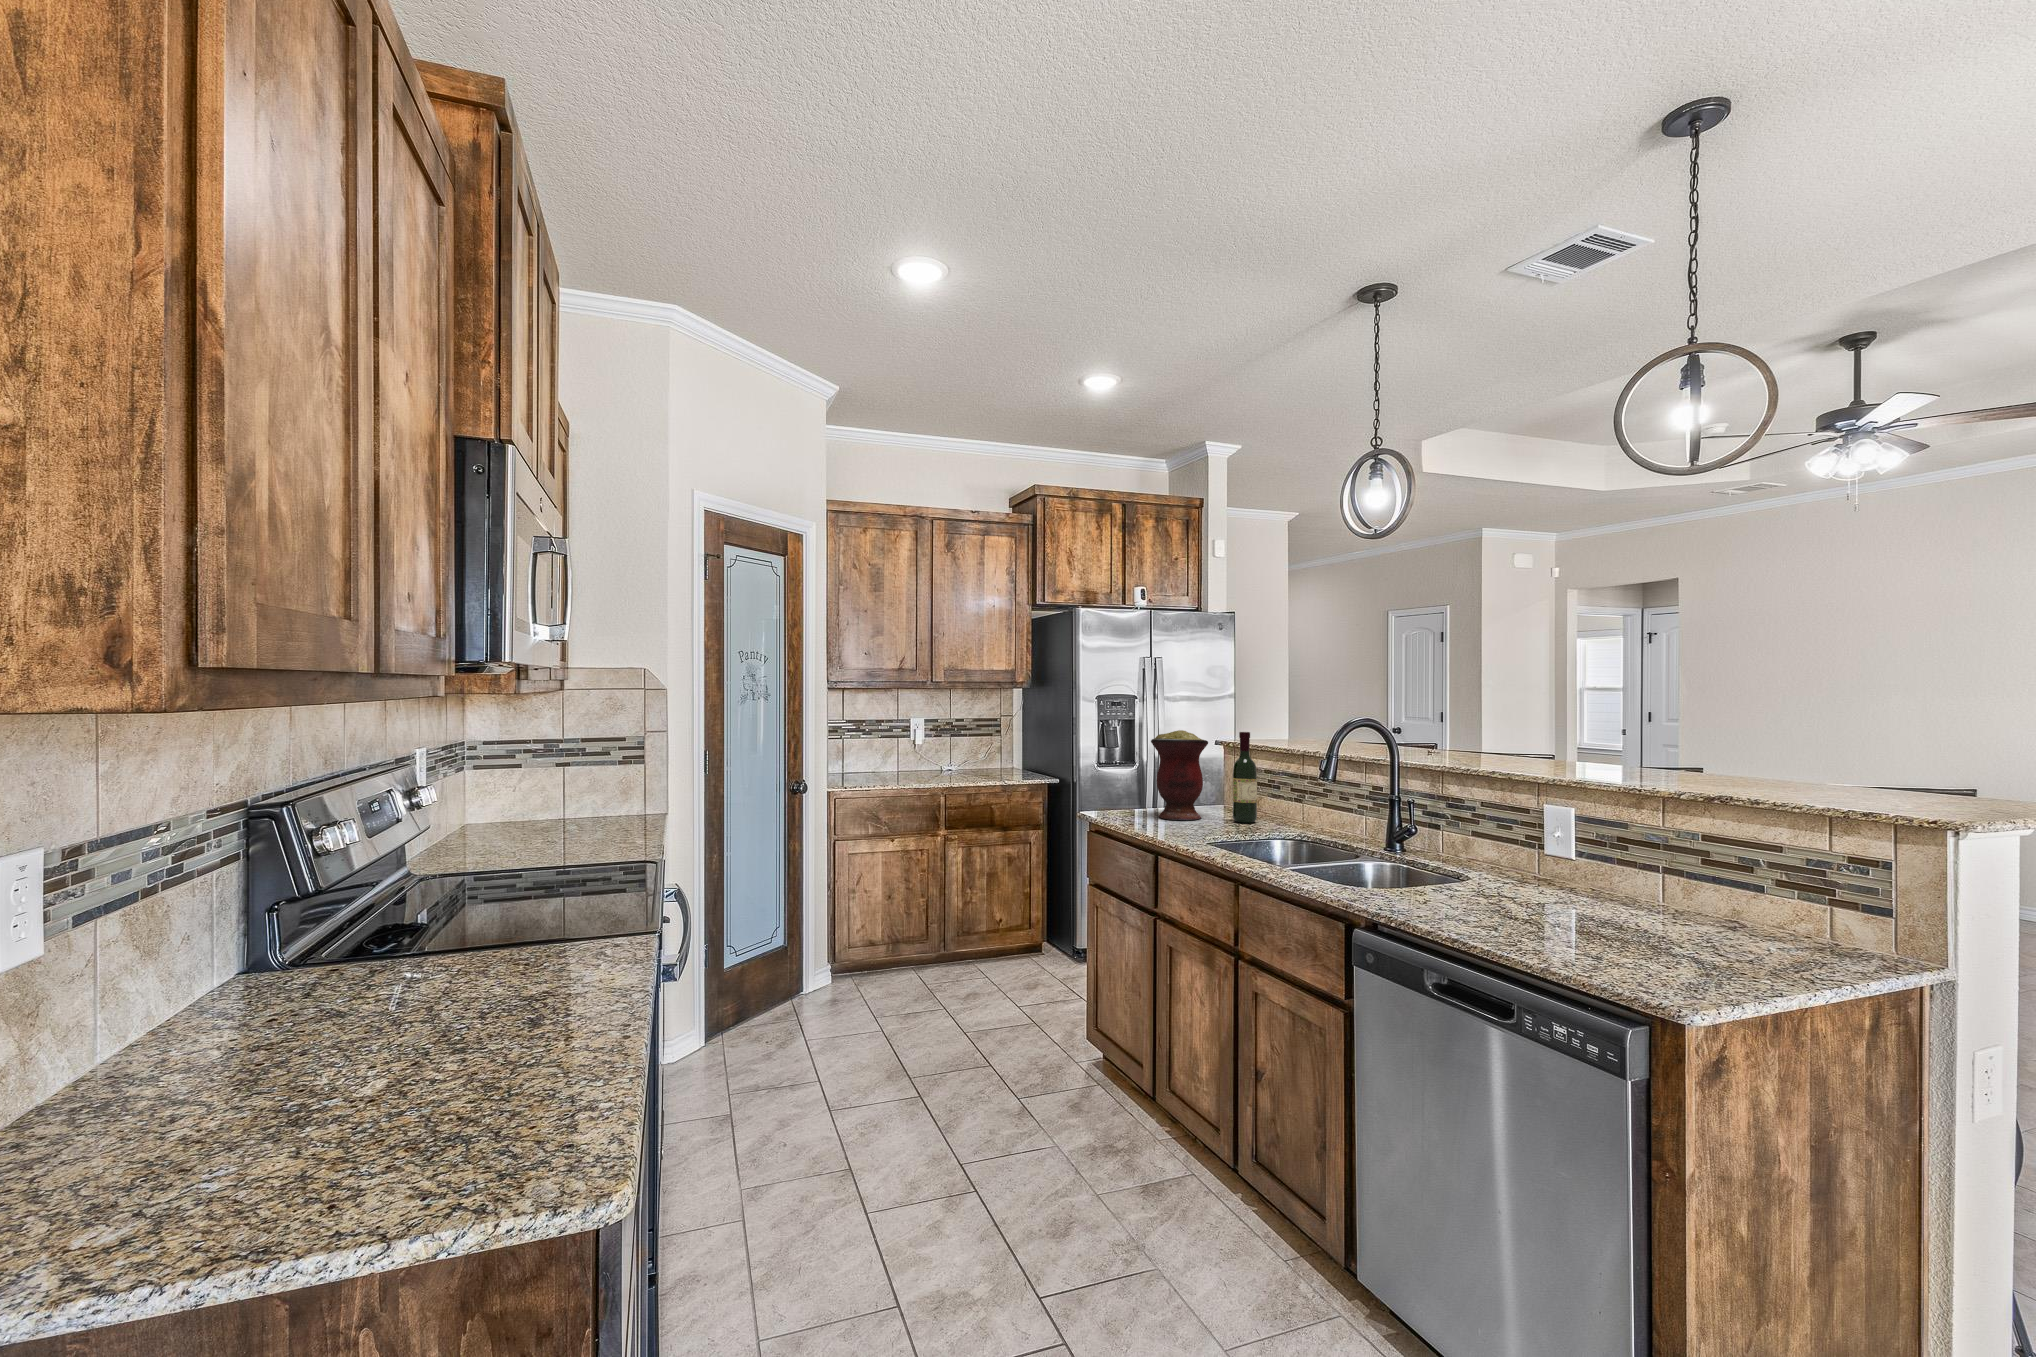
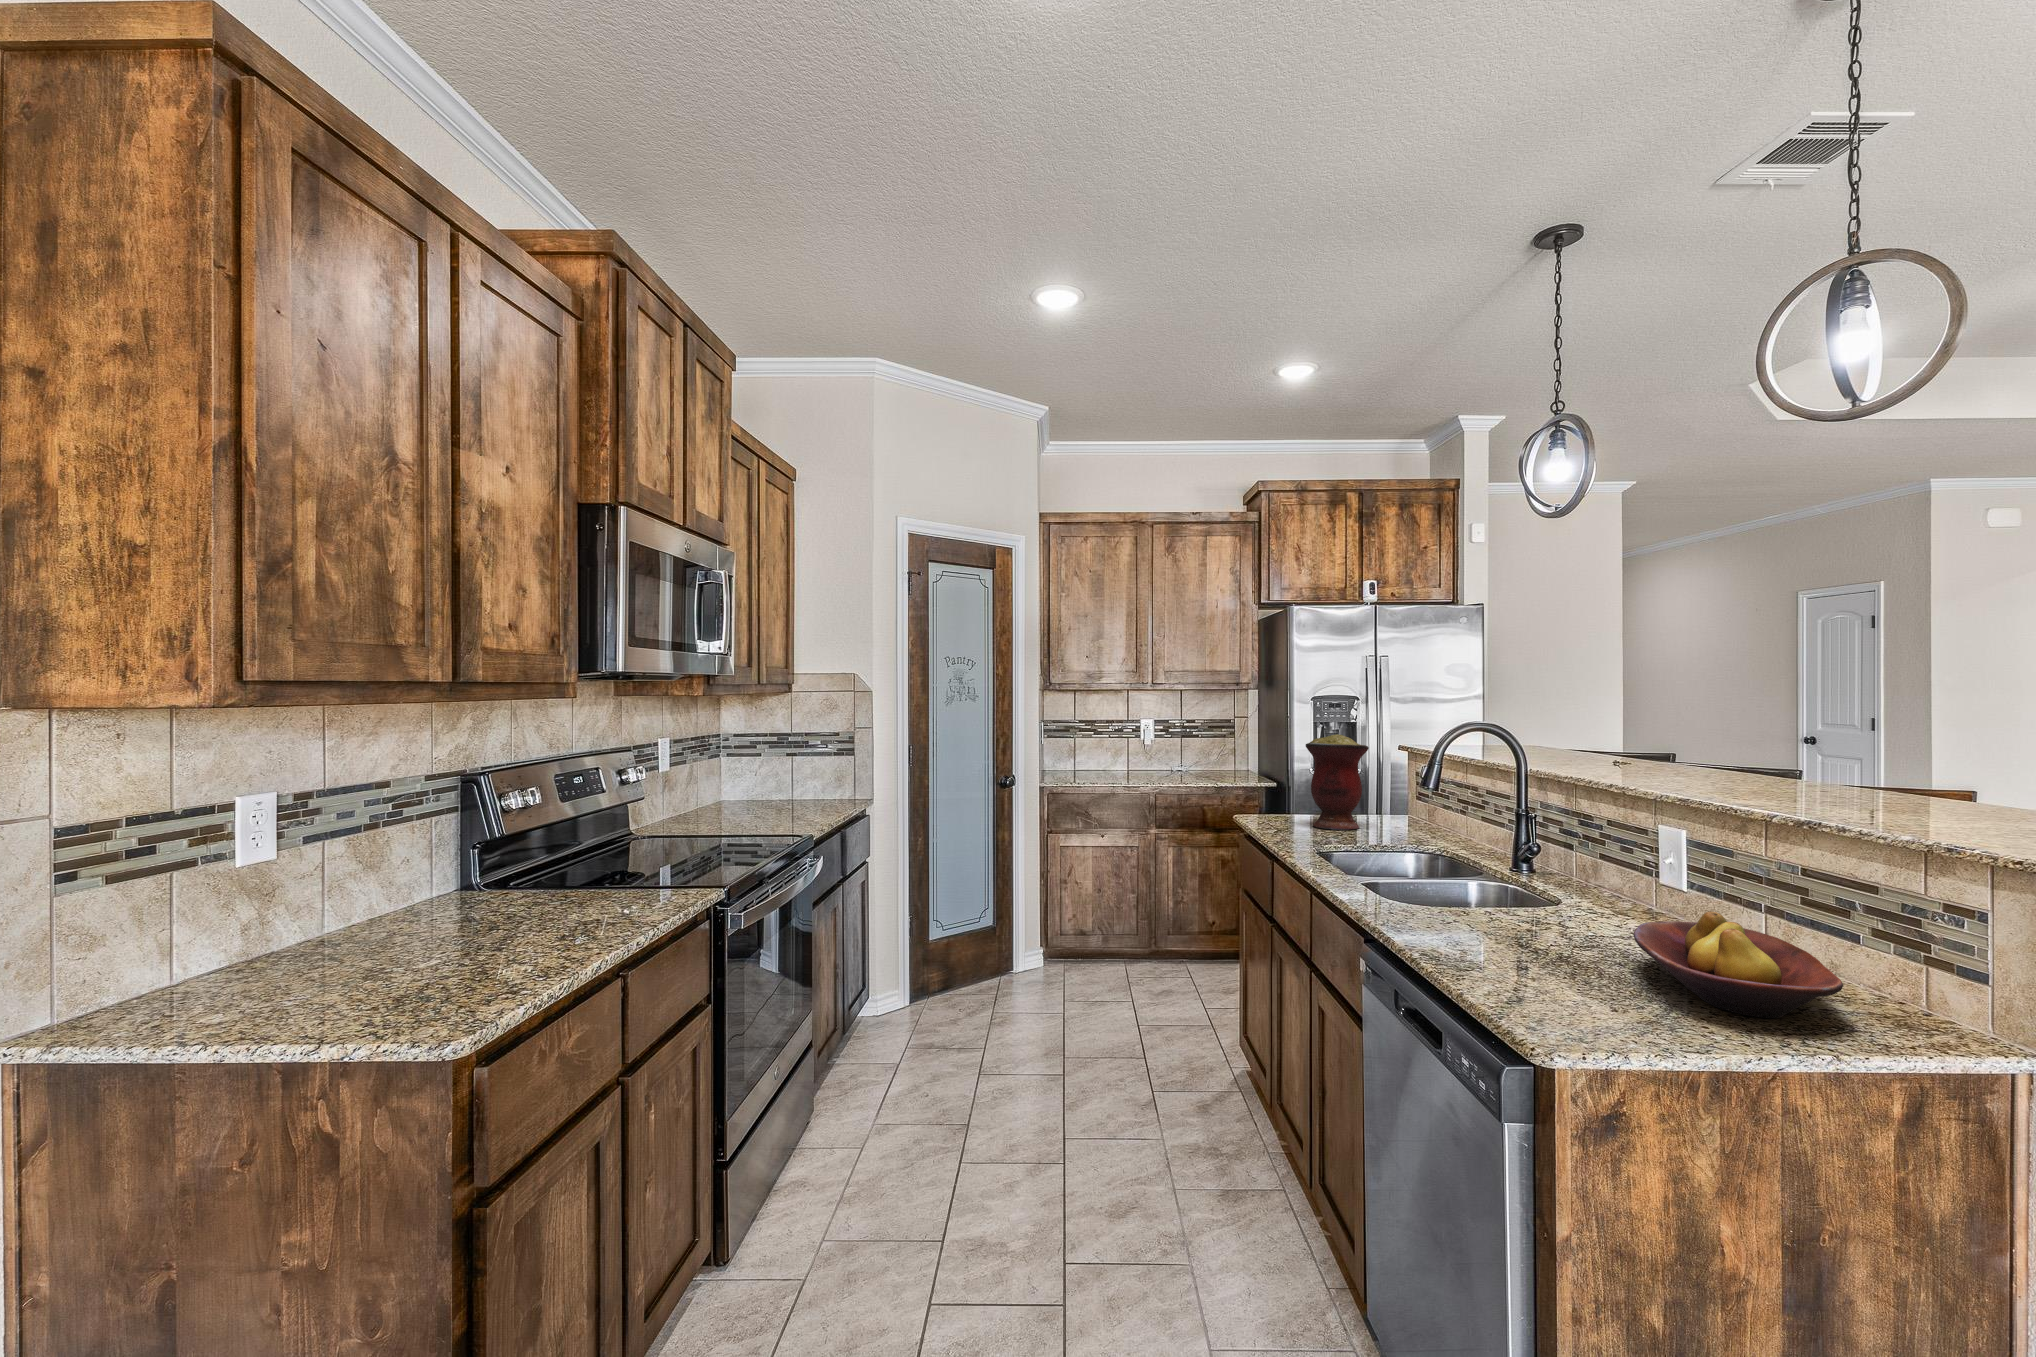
wine bottle: present [1233,732,1257,823] -> none [1387,737,1415,836]
fruit bowl: none [1596,875,1809,961] -> present [1634,912,1843,1018]

